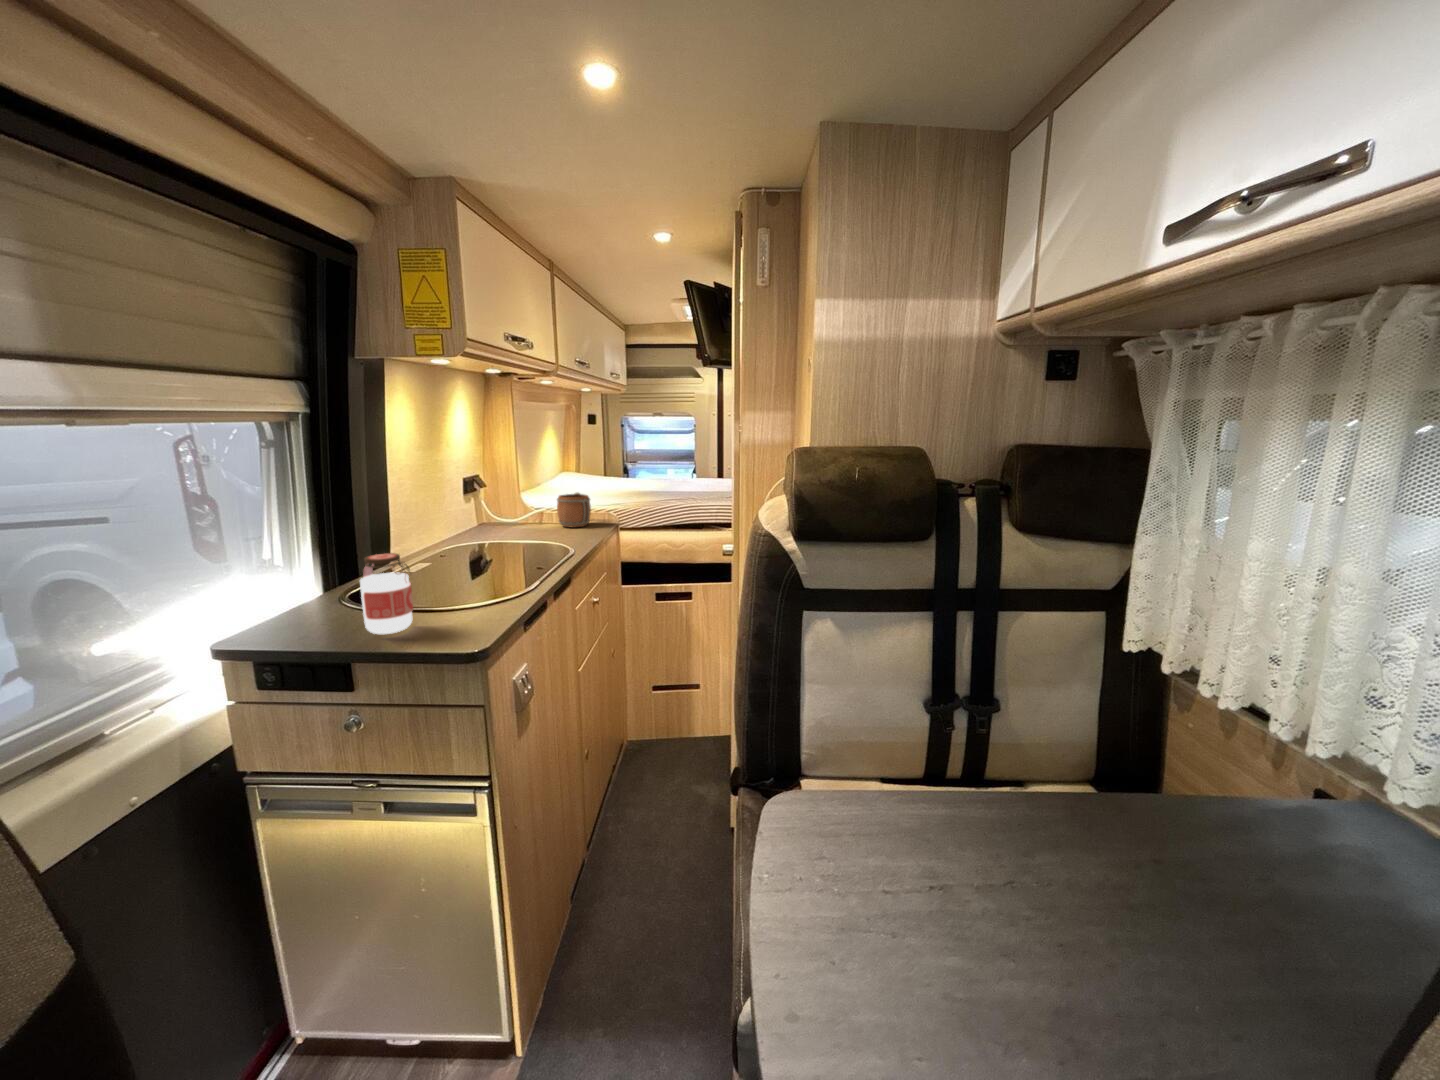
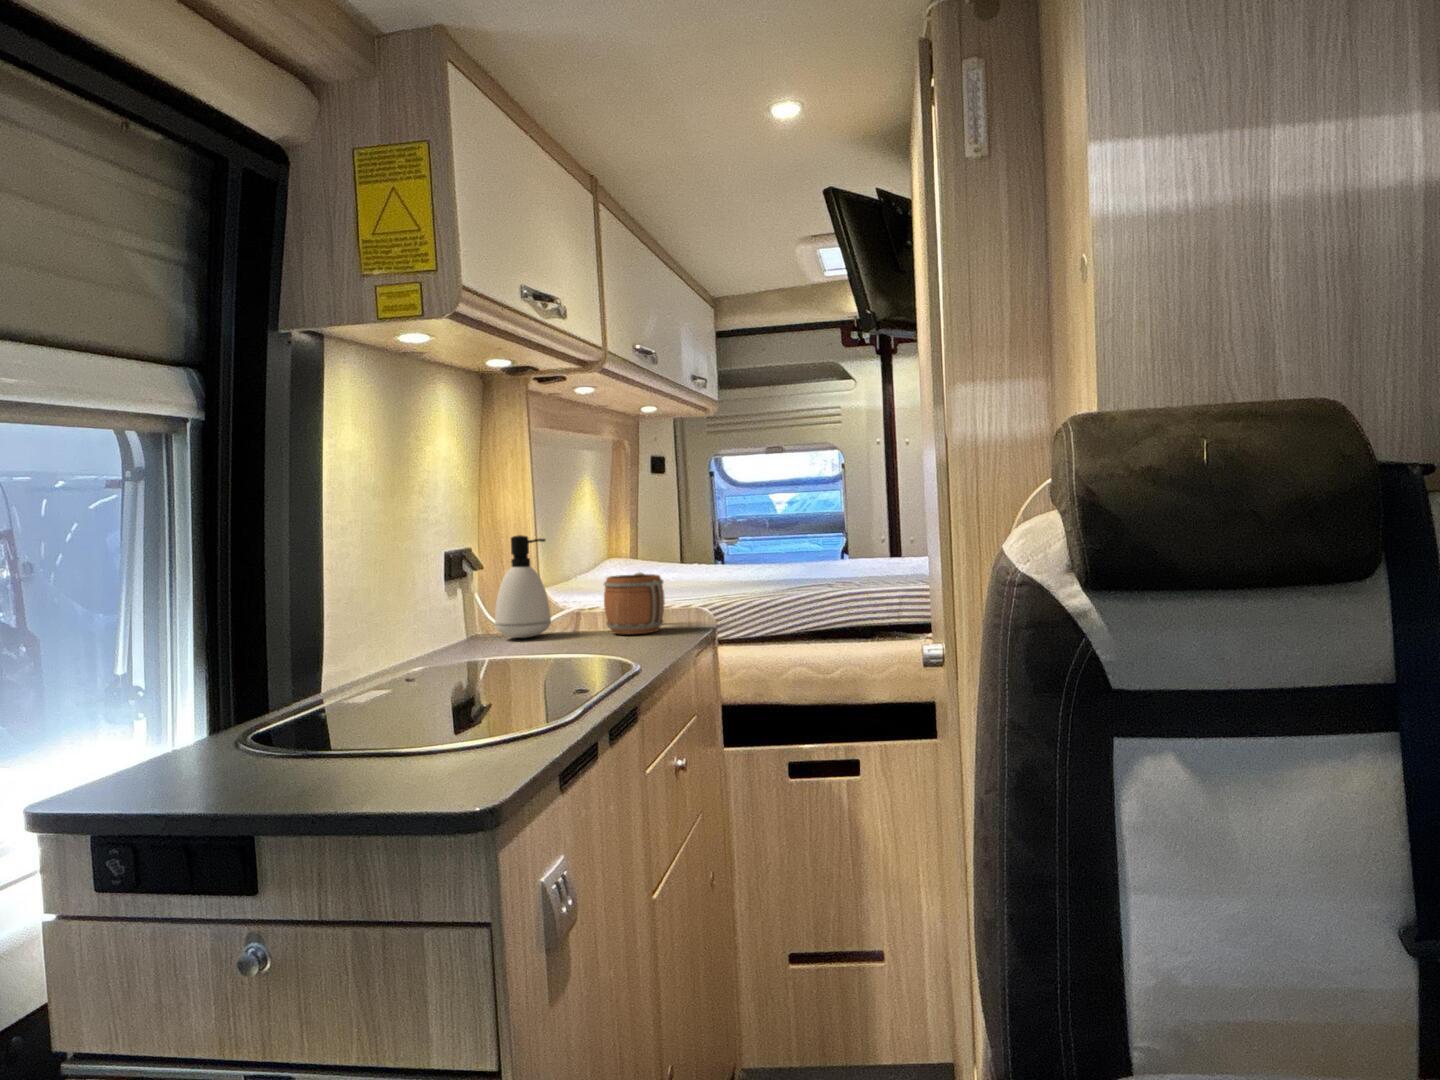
soap dispenser: none [496,471,527,527] -> present [495,535,551,638]
jar: present [360,553,413,634] -> none [273,638,363,788]

